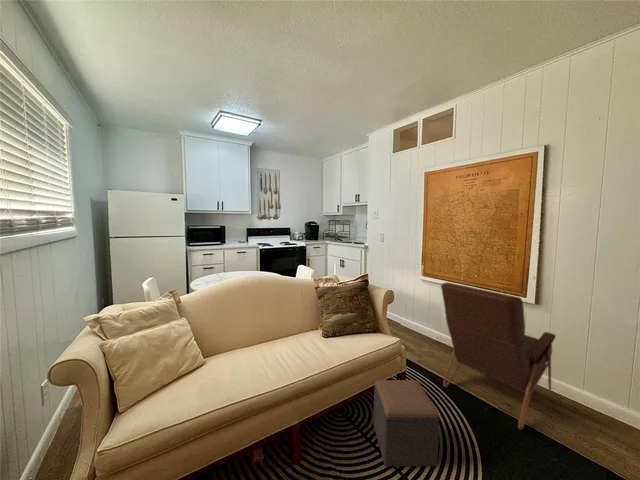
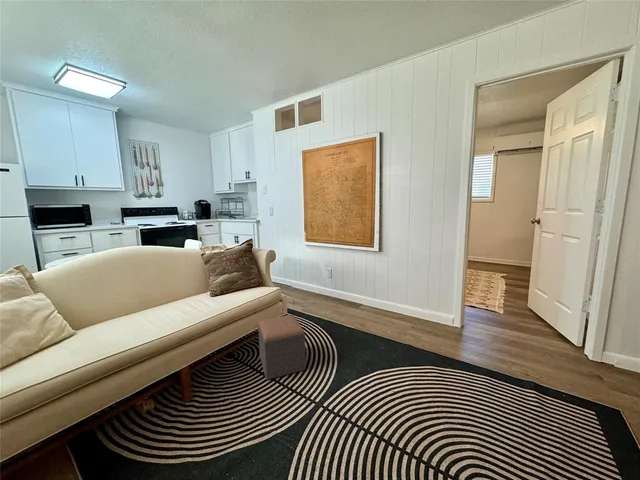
armchair: present [441,283,556,429] -> none [310,238,388,335]

